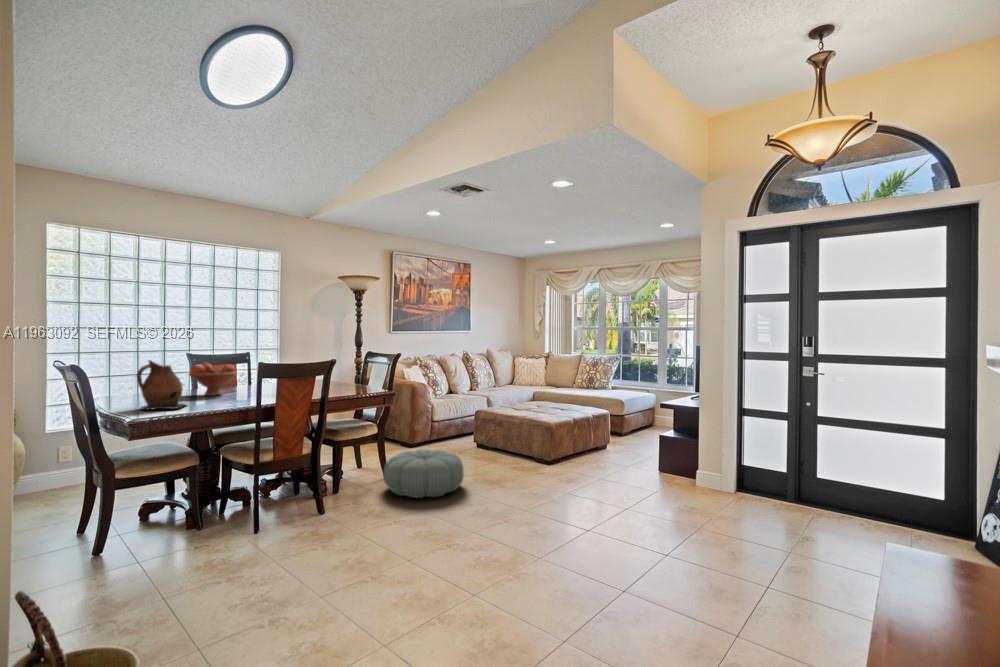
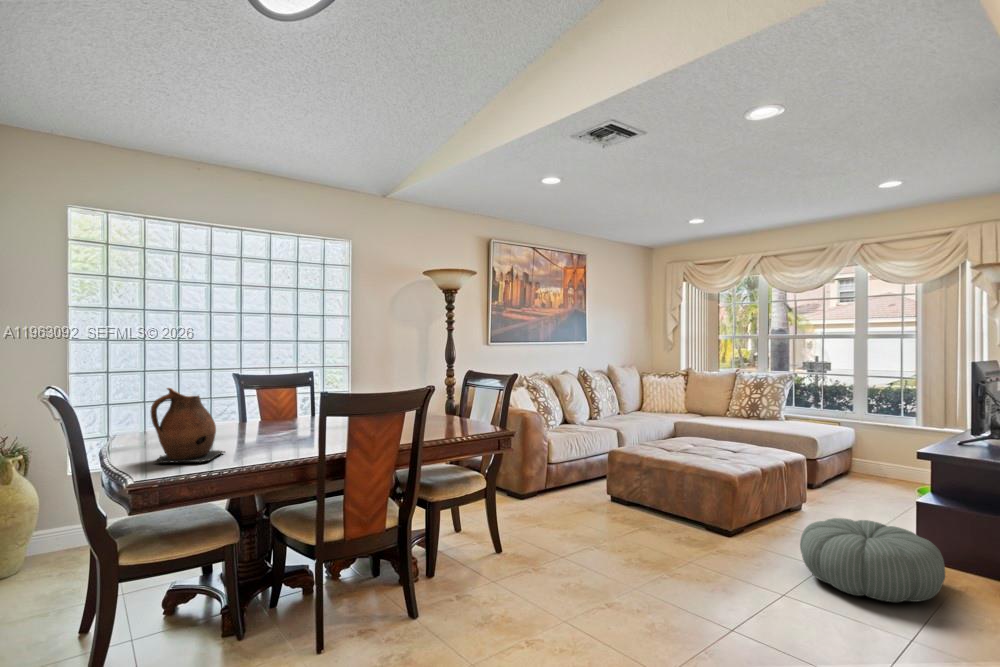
fruit bowl: present [189,363,237,396] -> none [231,388,296,435]
pouf: present [383,449,464,498] -> present [800,518,945,602]

